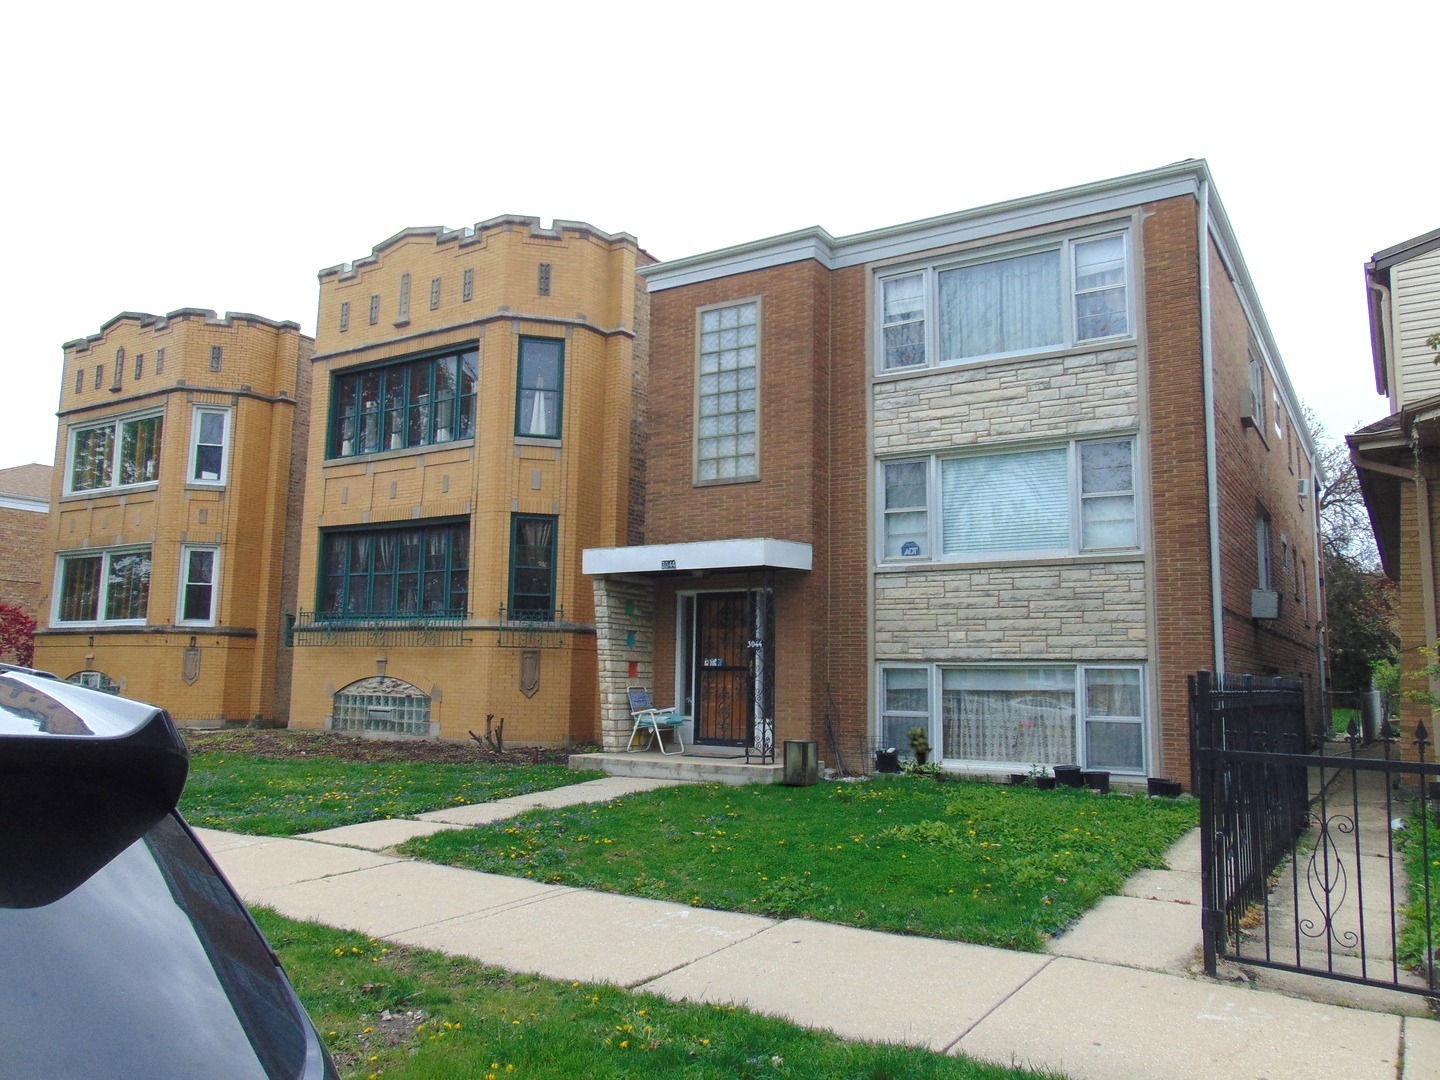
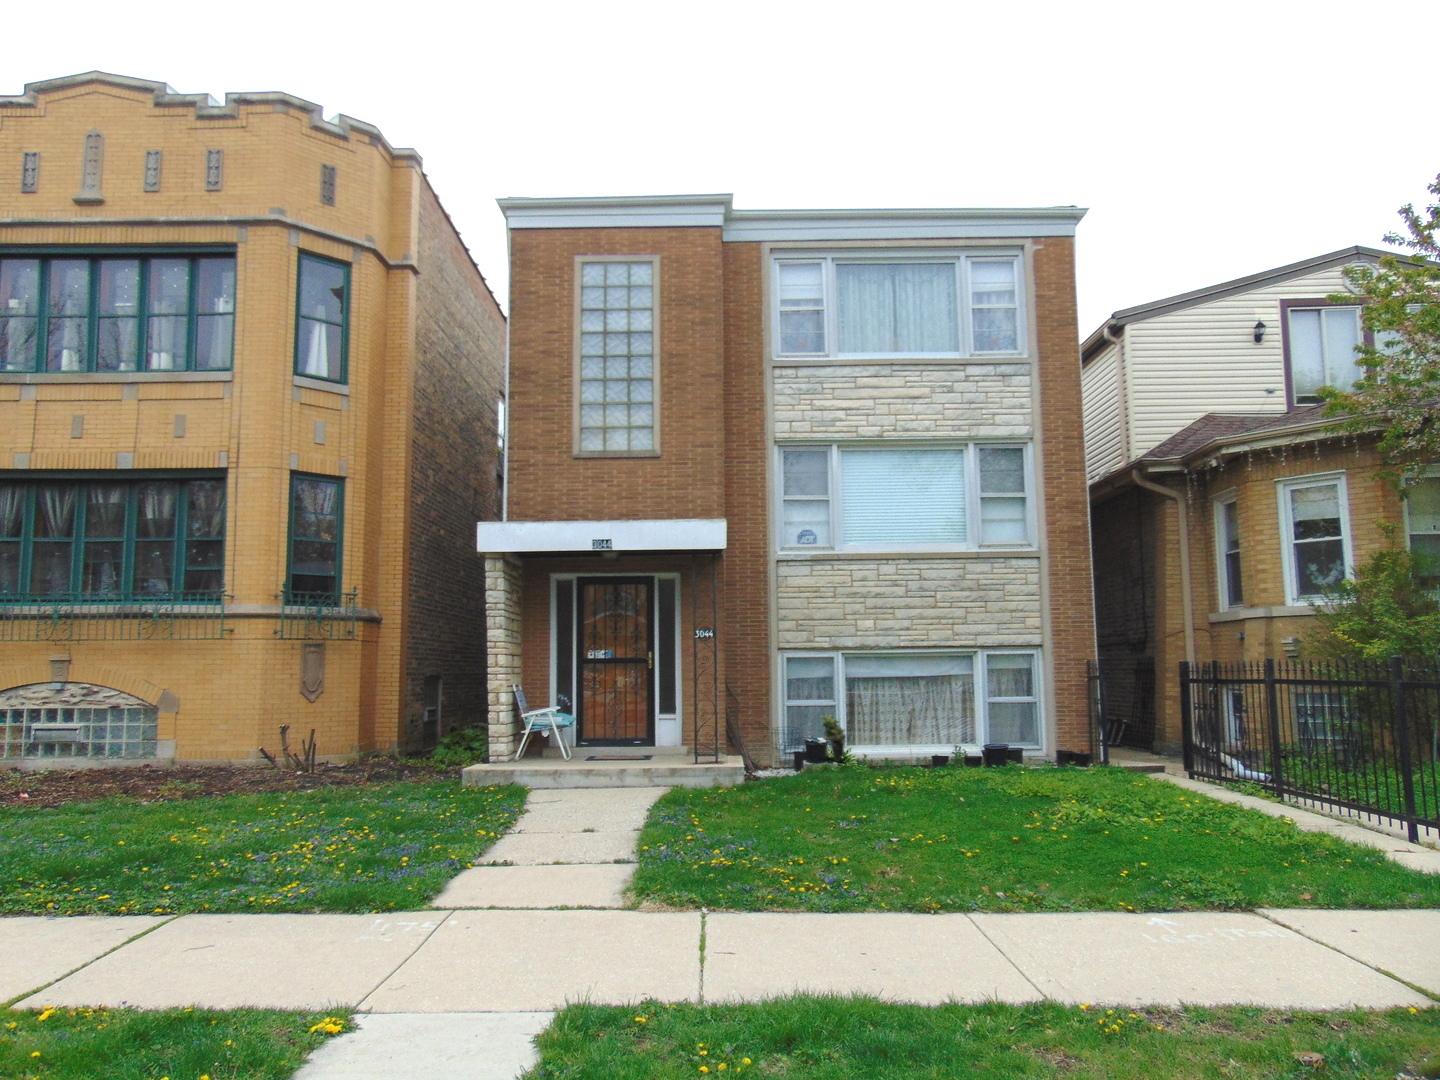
storage box: present [783,740,818,786] -> none [776,741,805,791]

